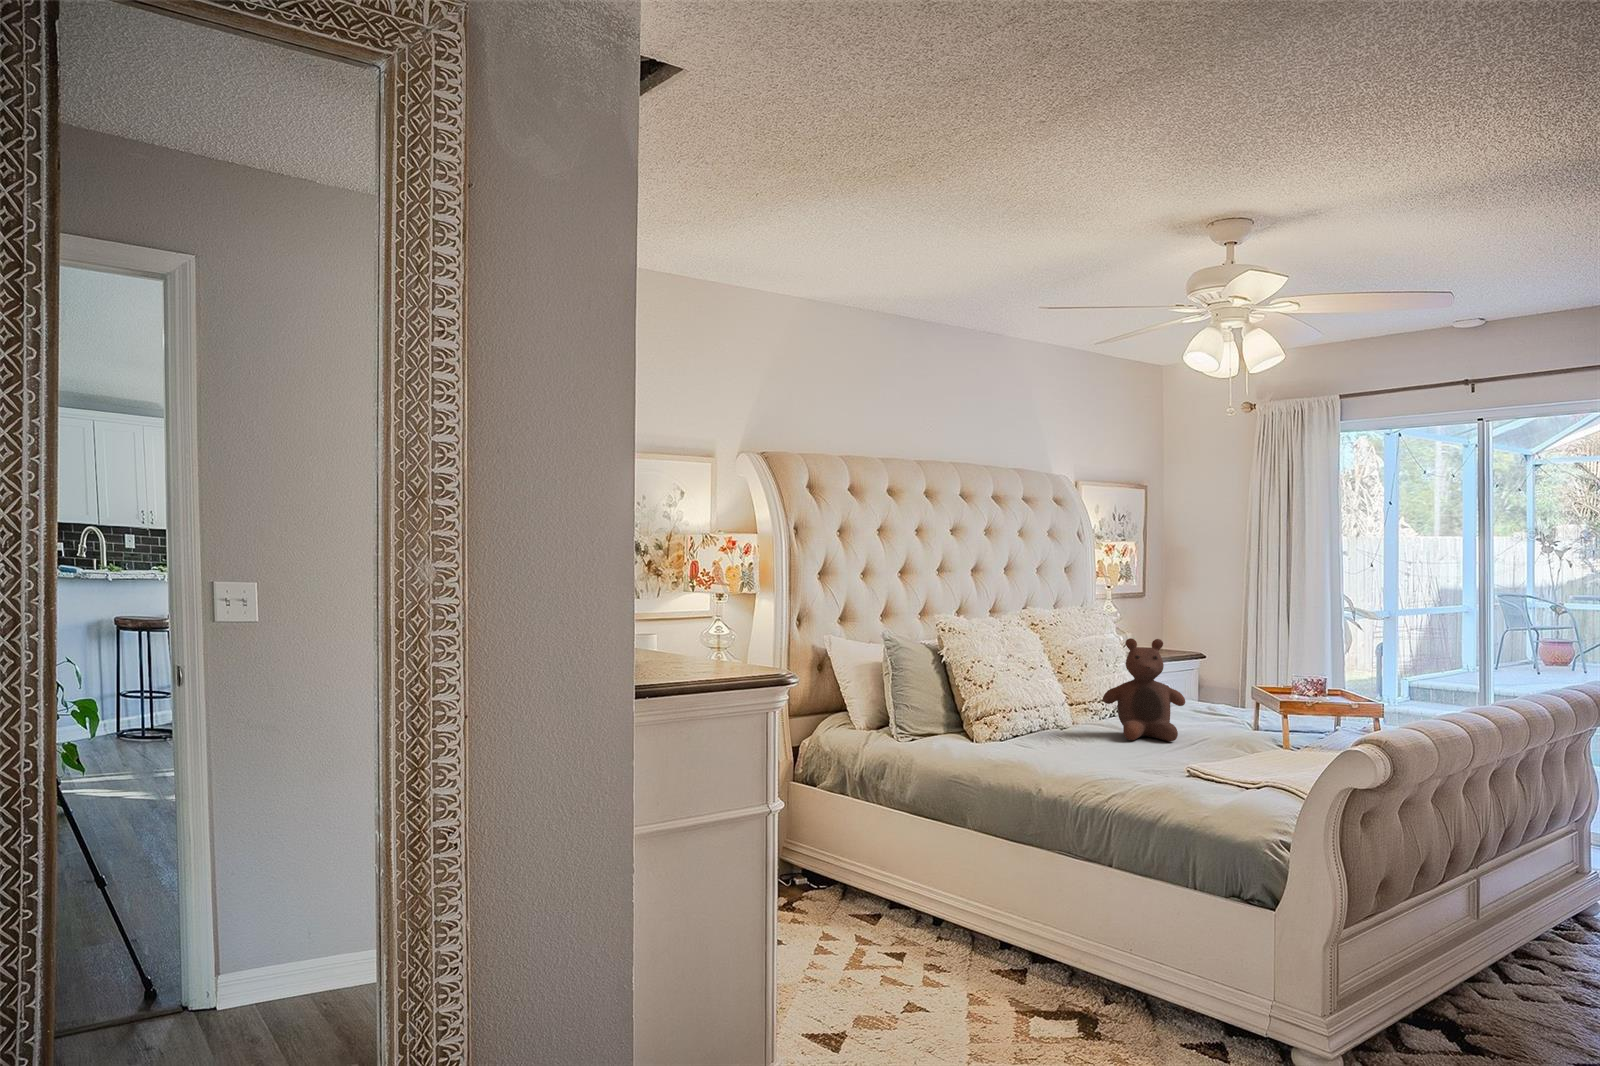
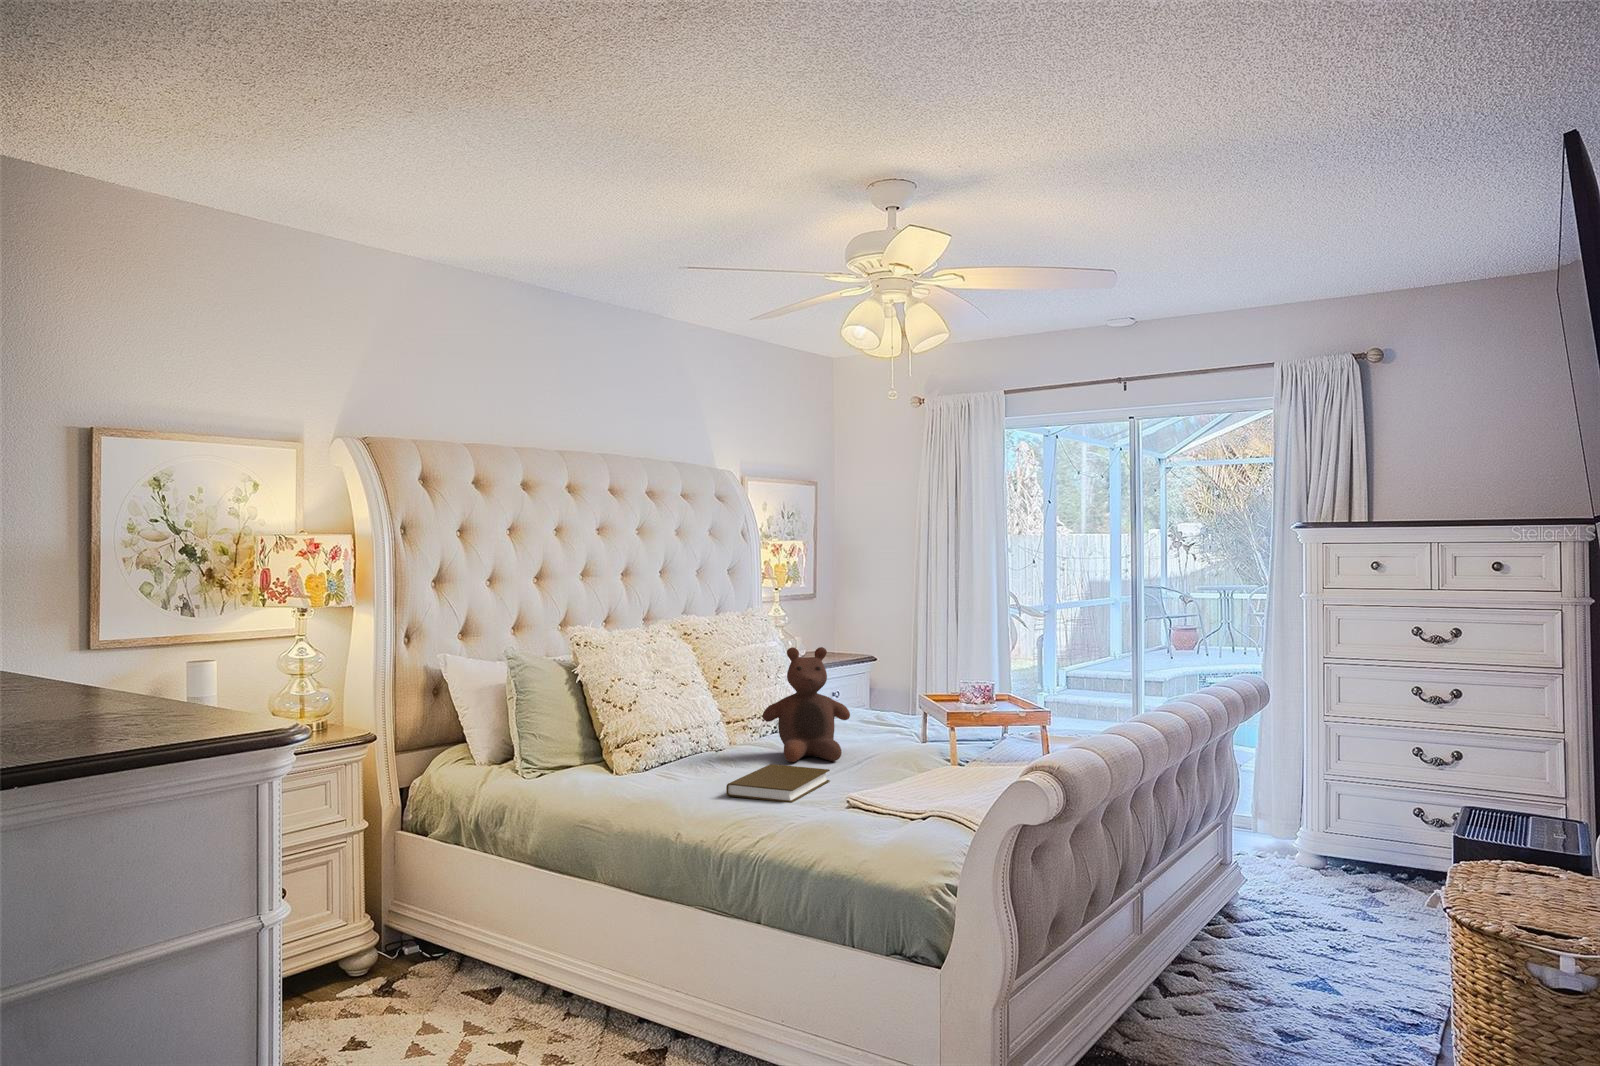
book: none [1076,739,1168,771] -> present [726,764,830,803]

